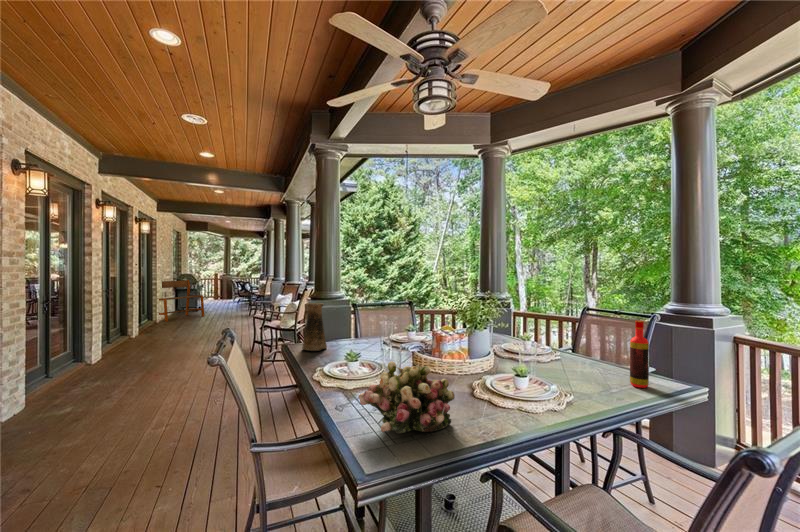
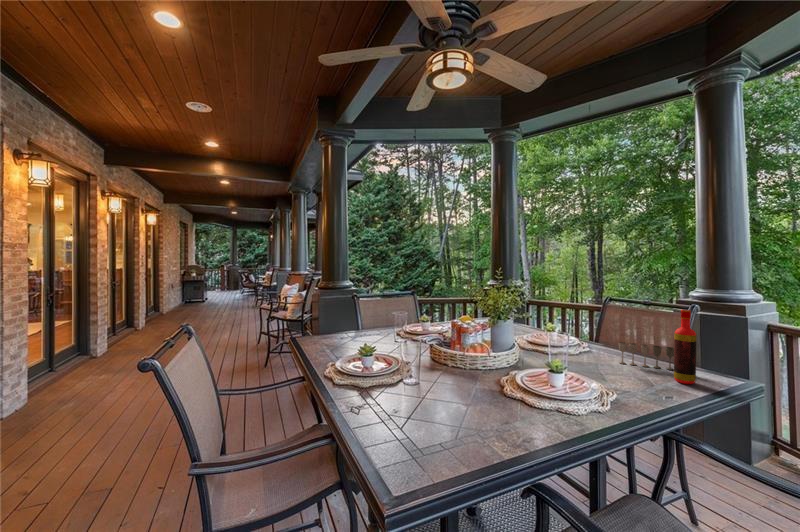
bench: present [159,280,204,322] -> none [160,272,212,314]
pitcher: present [302,303,327,351] -> none [312,294,338,344]
wine glass: none [584,350,634,376] -> present [619,342,674,370]
flower arrangement: present [358,361,455,433] -> none [379,357,488,441]

